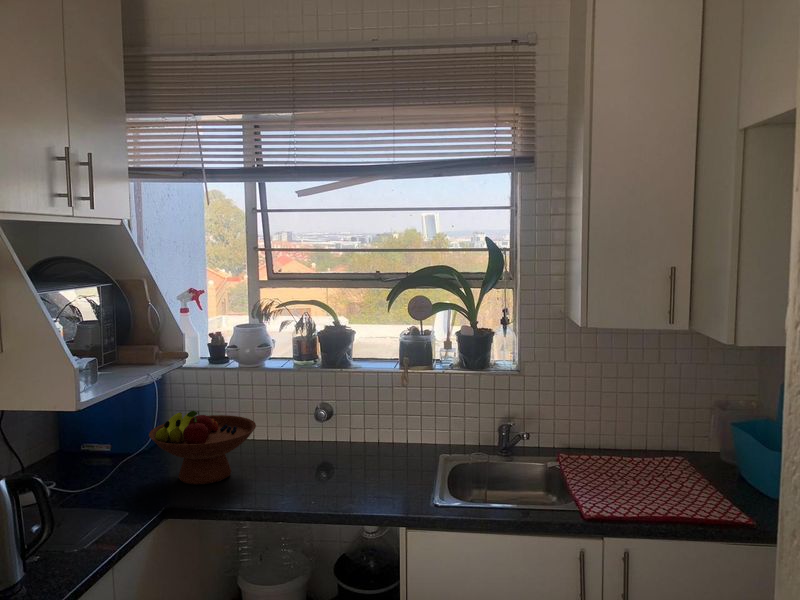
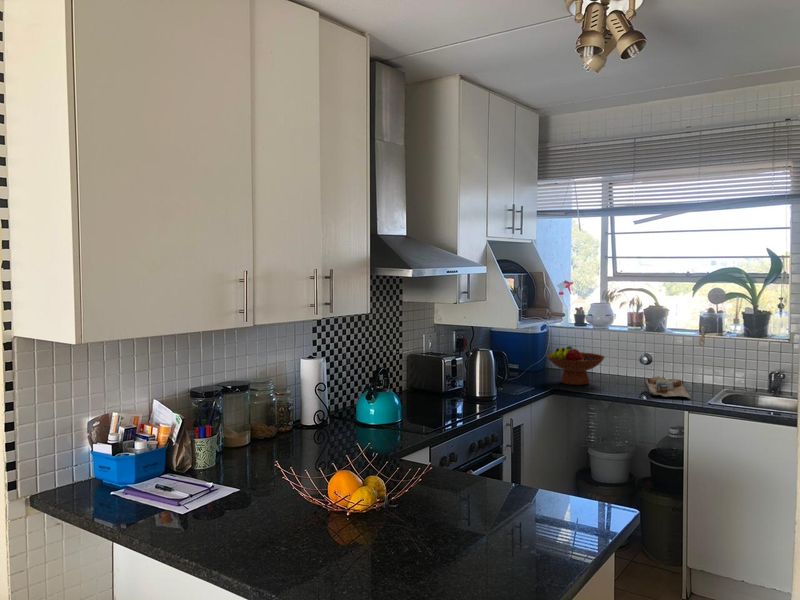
cutting board: none [325,443,401,498] -> present [646,377,691,399]

